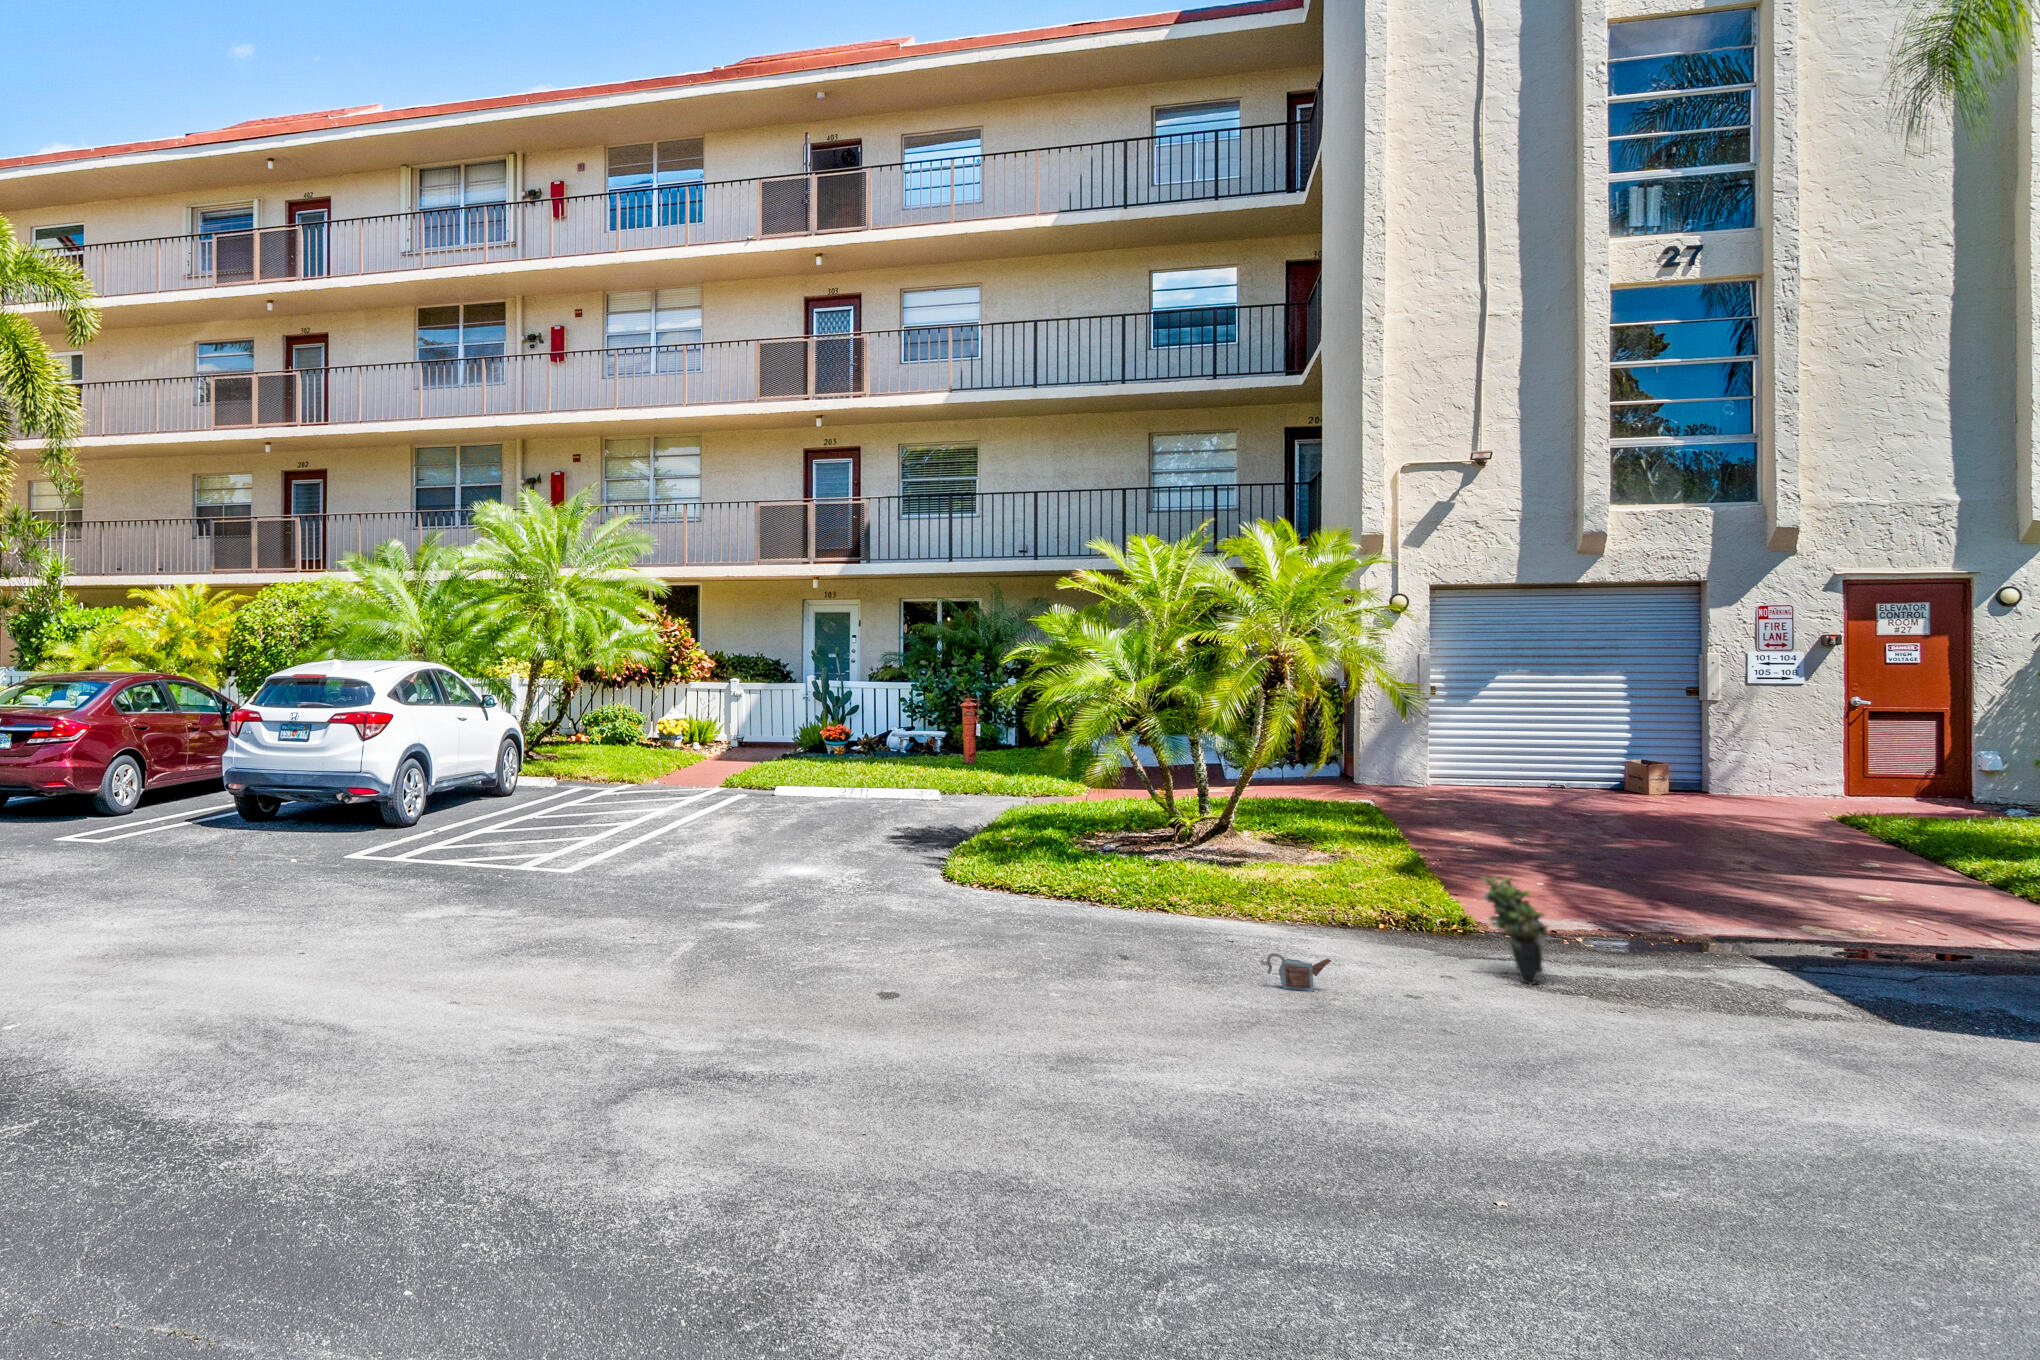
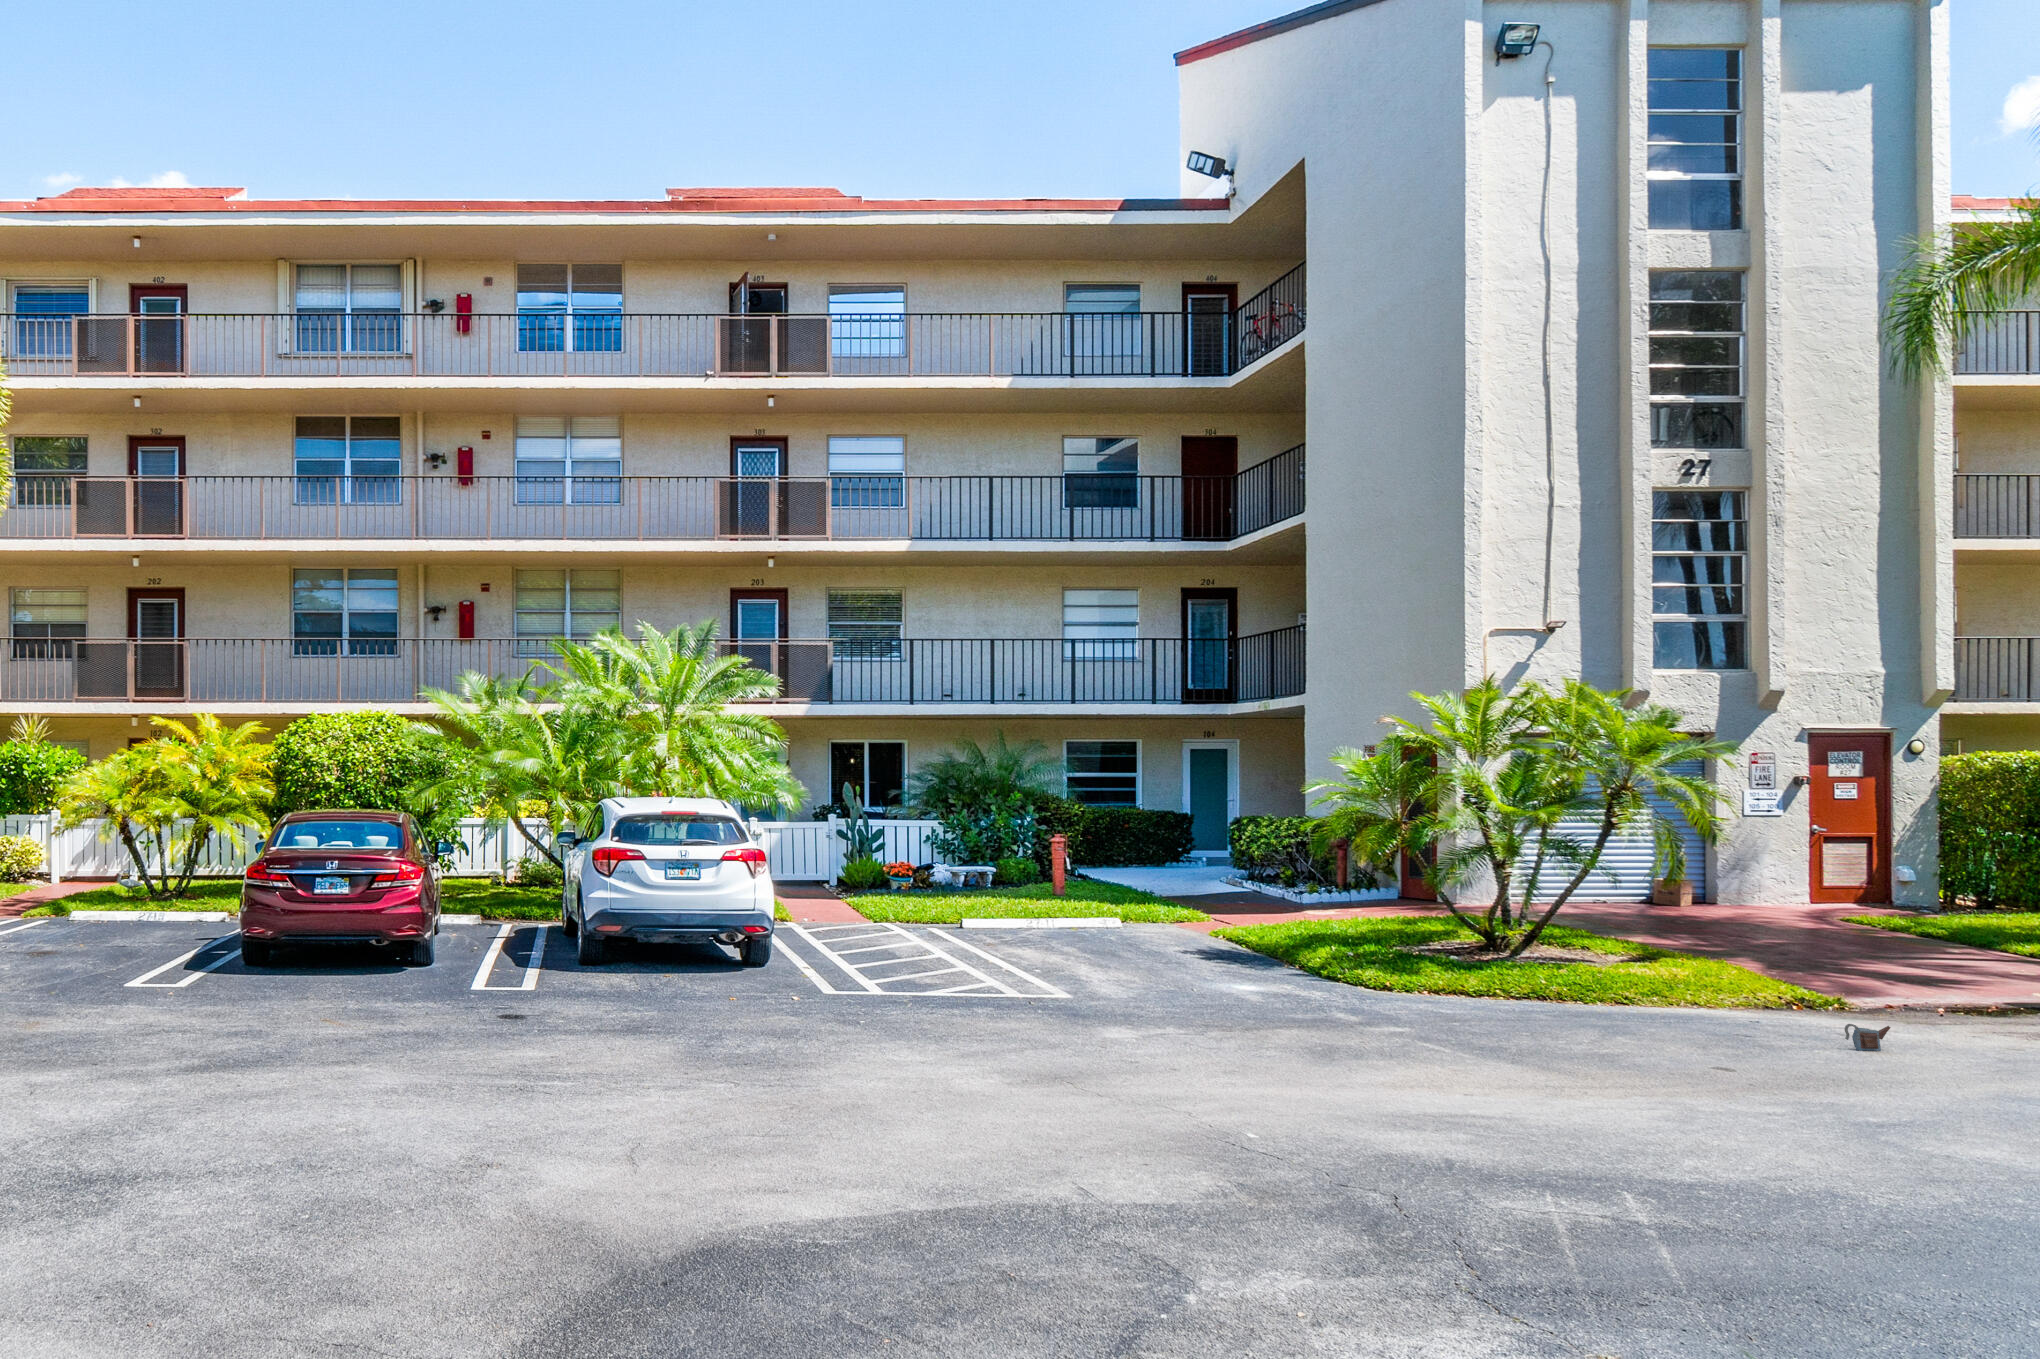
potted plant: present [1483,876,1548,985] -> none [1931,961,1989,1042]

